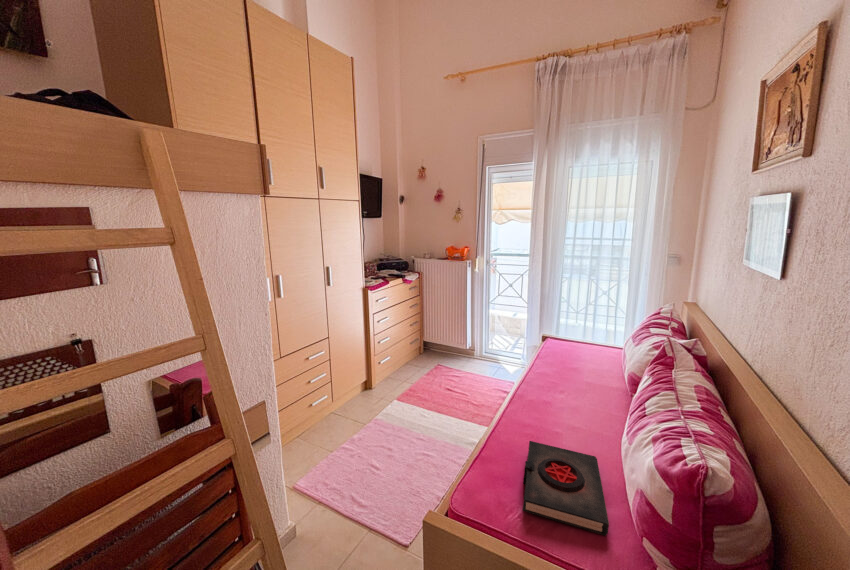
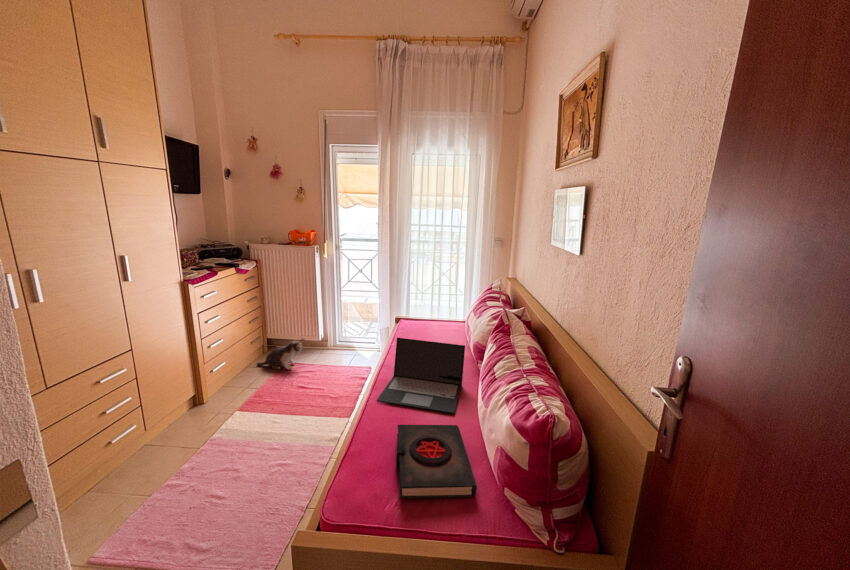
plush toy: none [414,346,455,373] -> present [257,339,305,370]
laptop: none [512,355,615,445] -> present [377,338,465,414]

